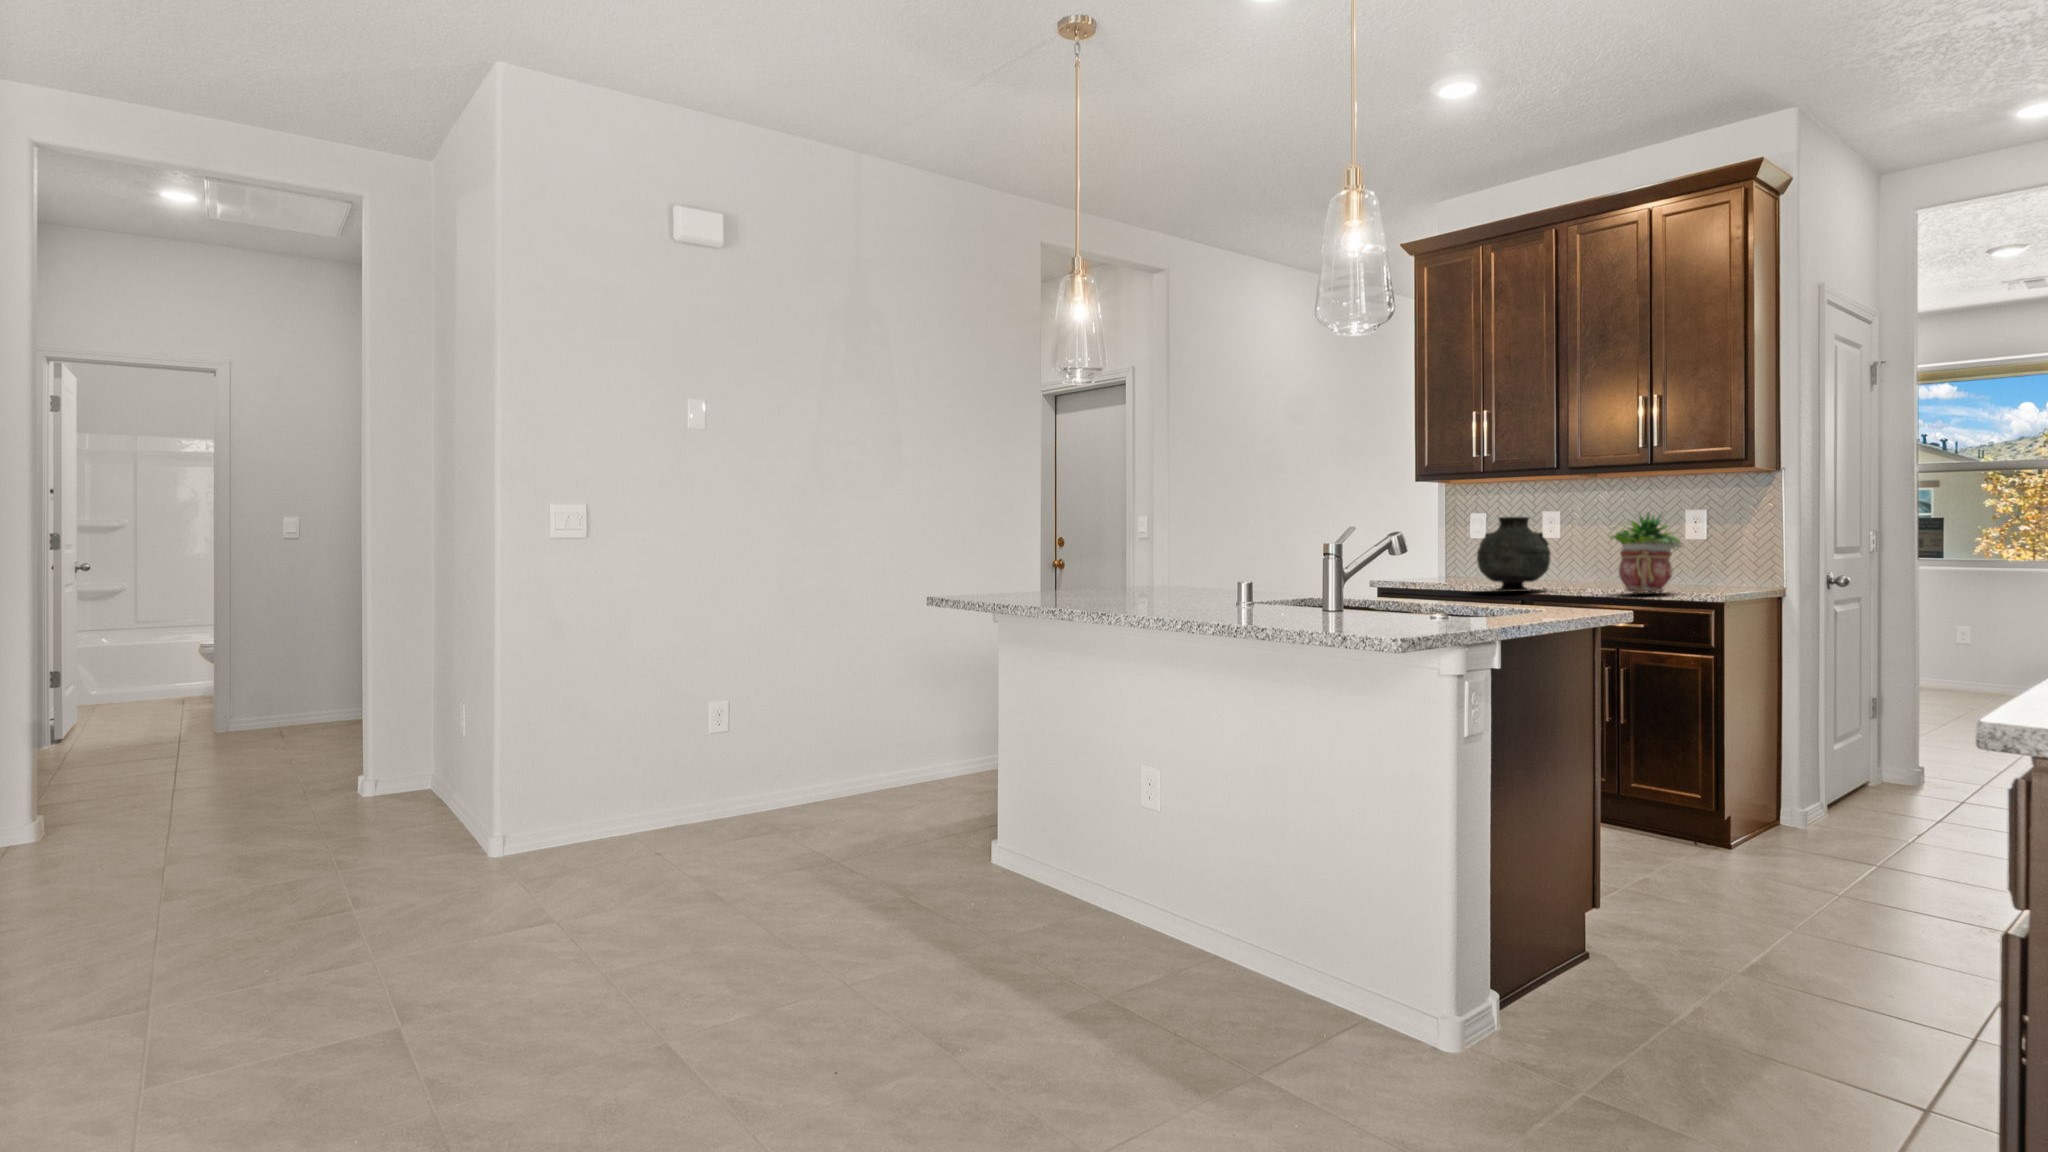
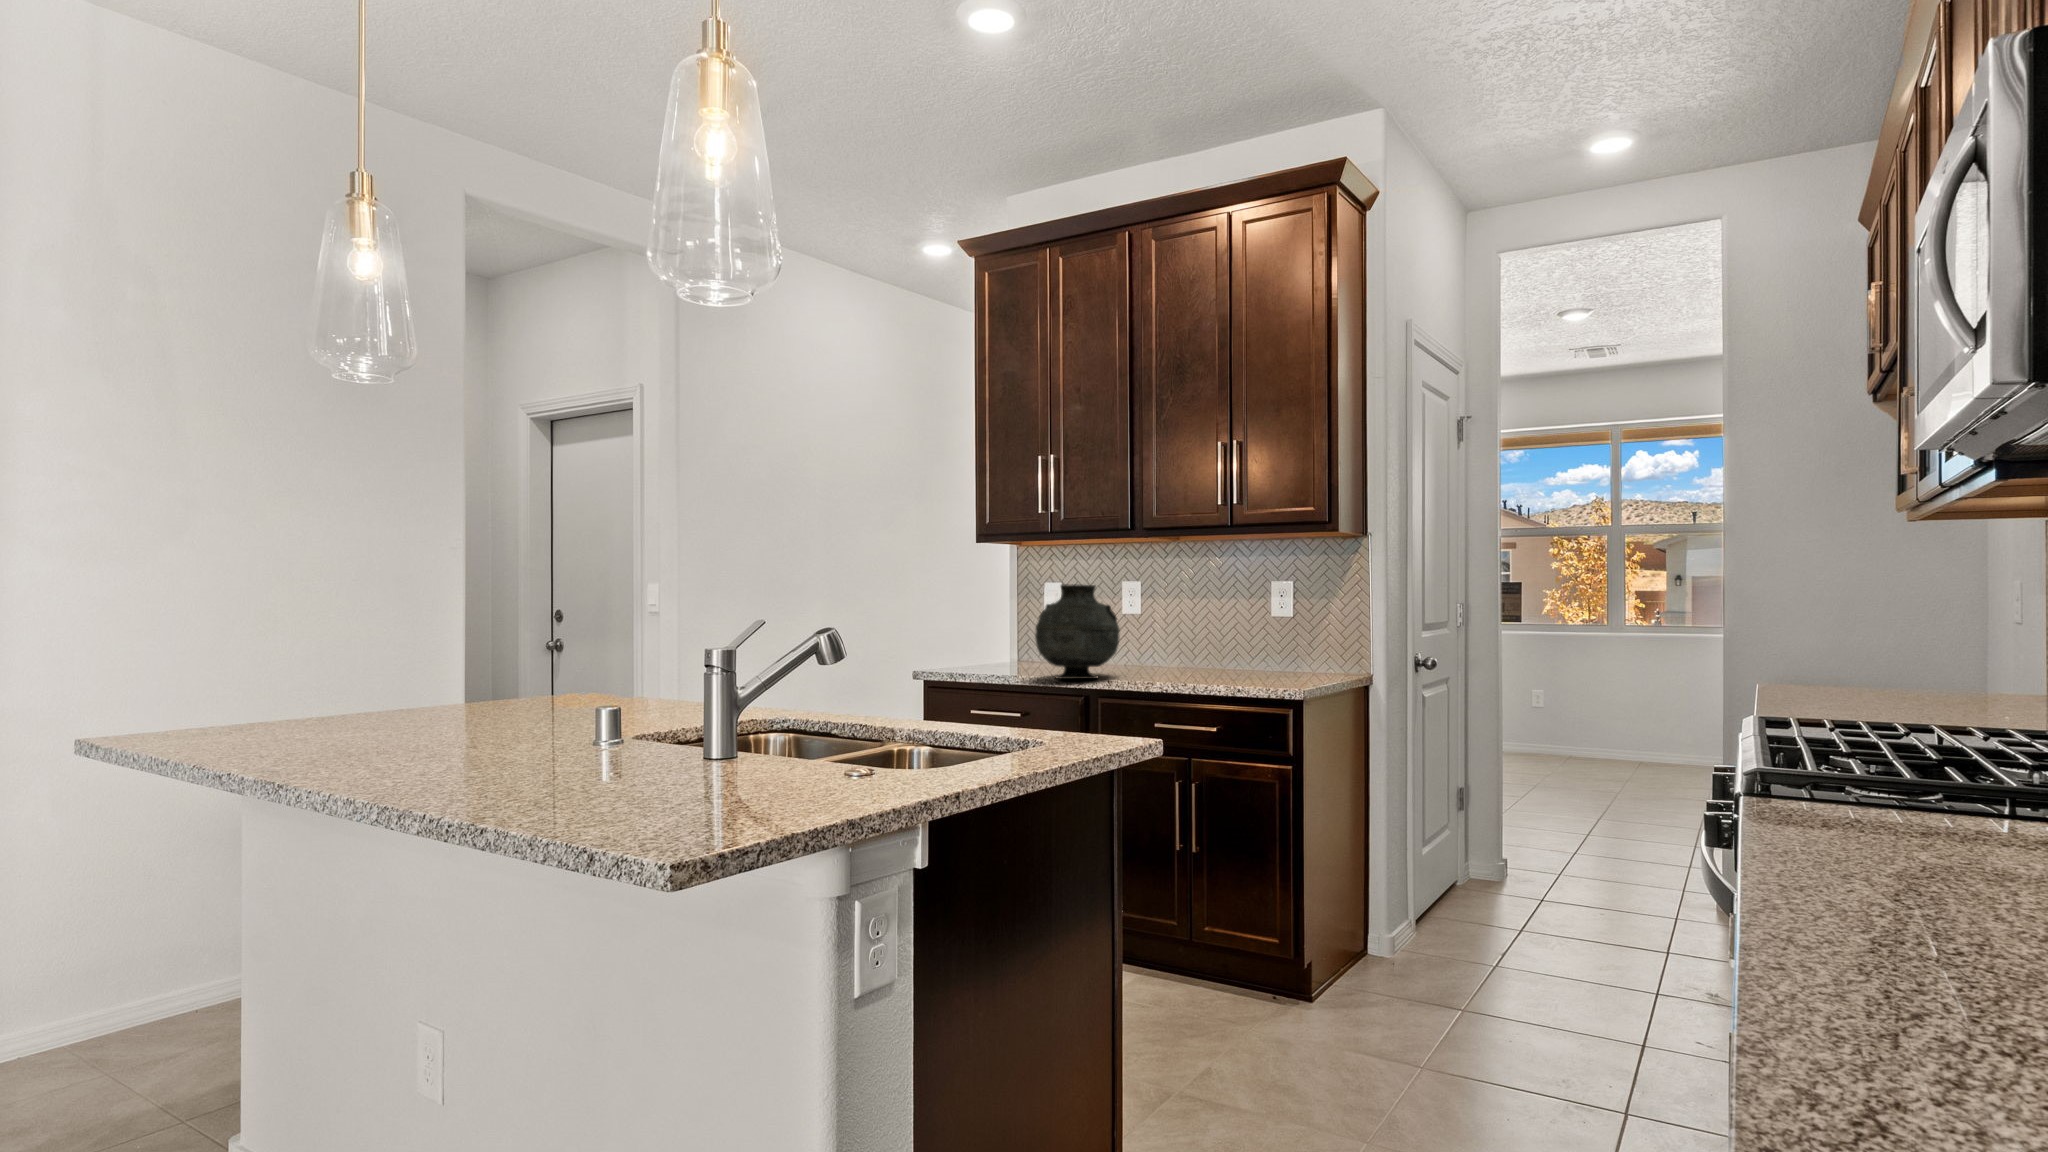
potted plant: present [1609,512,1682,593] -> none [1177,582,1262,685]

